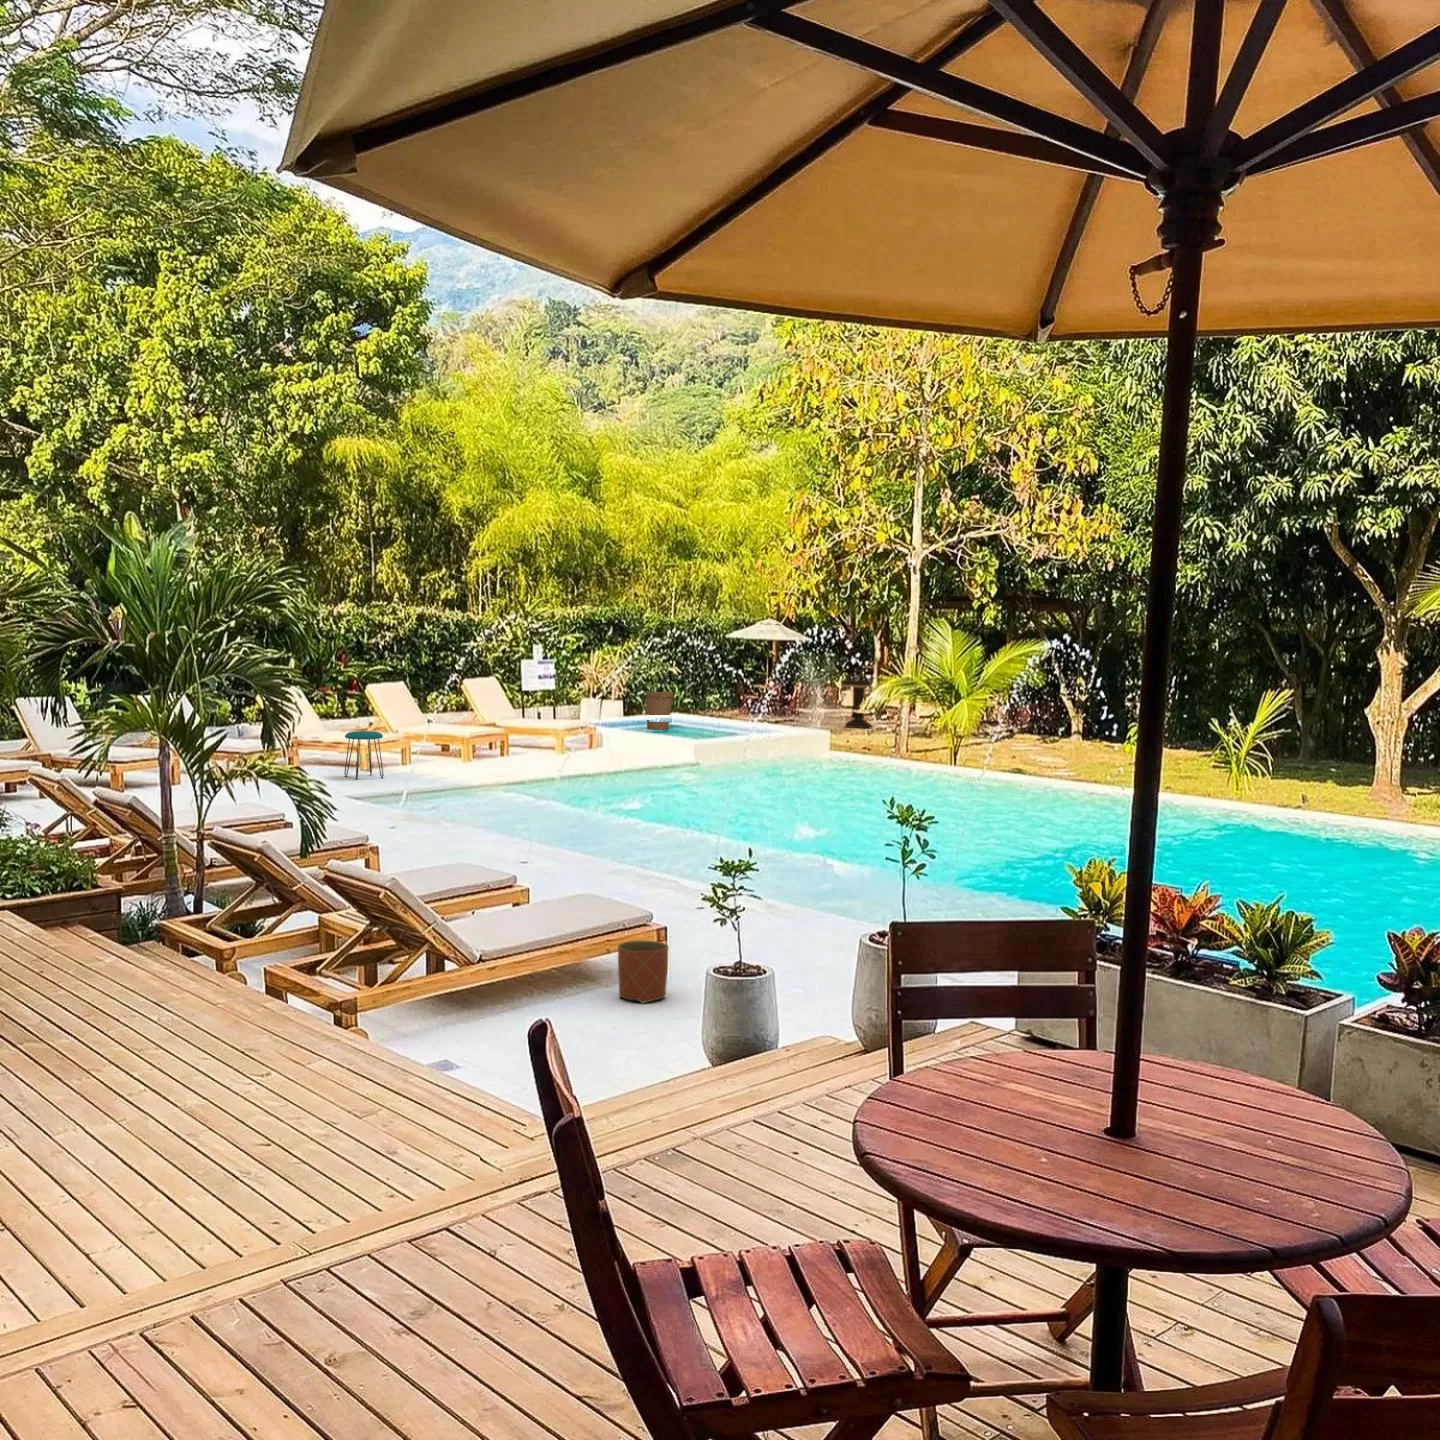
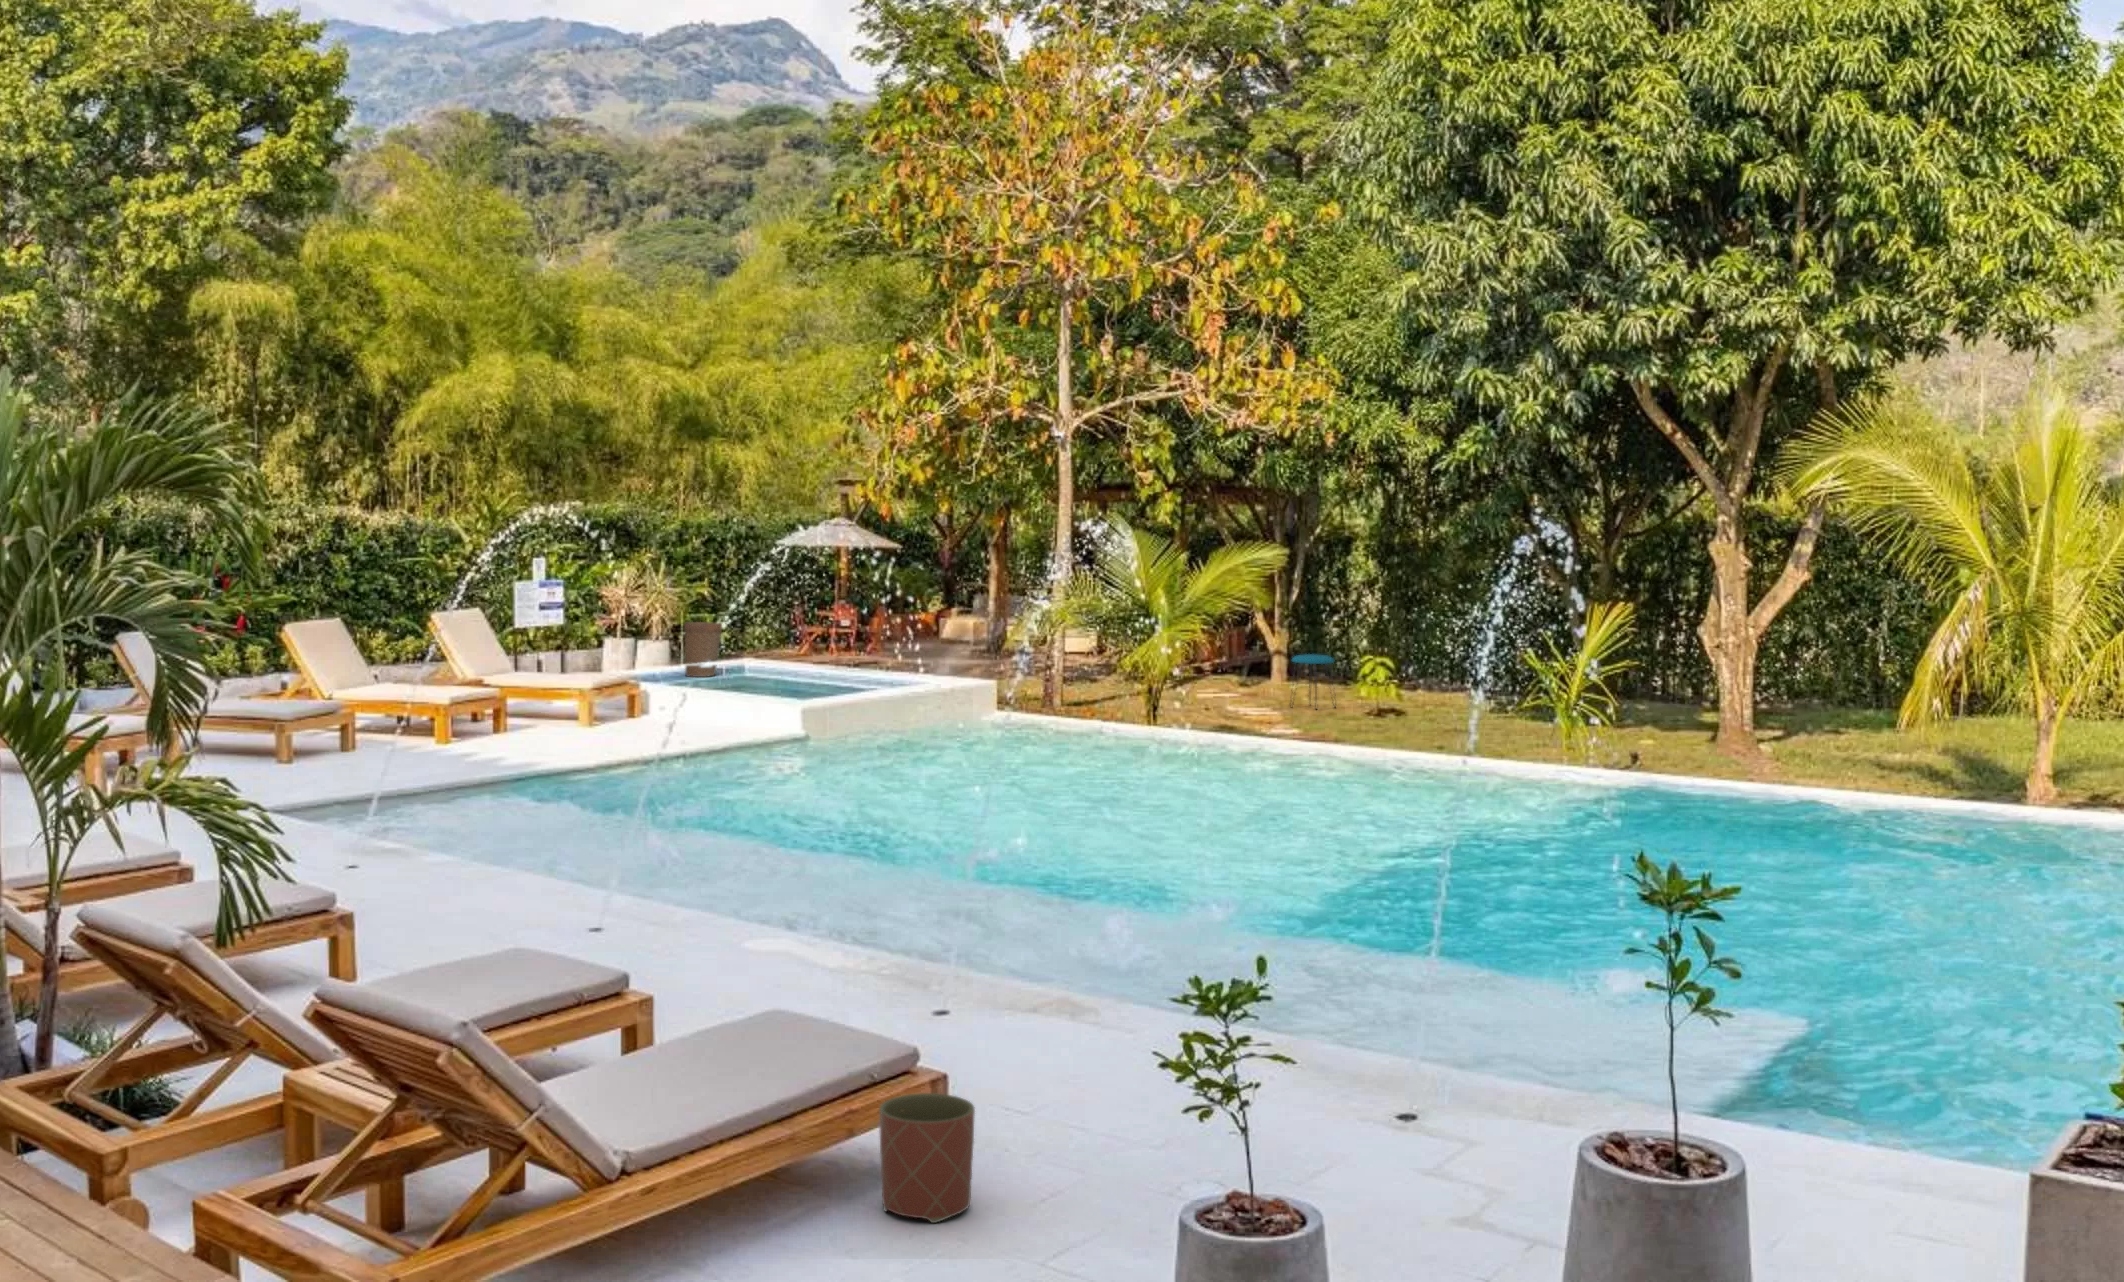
side table: present [841,680,871,728] -> none [948,600,998,667]
stool: present [344,731,384,779] -> present [1291,654,1336,704]

